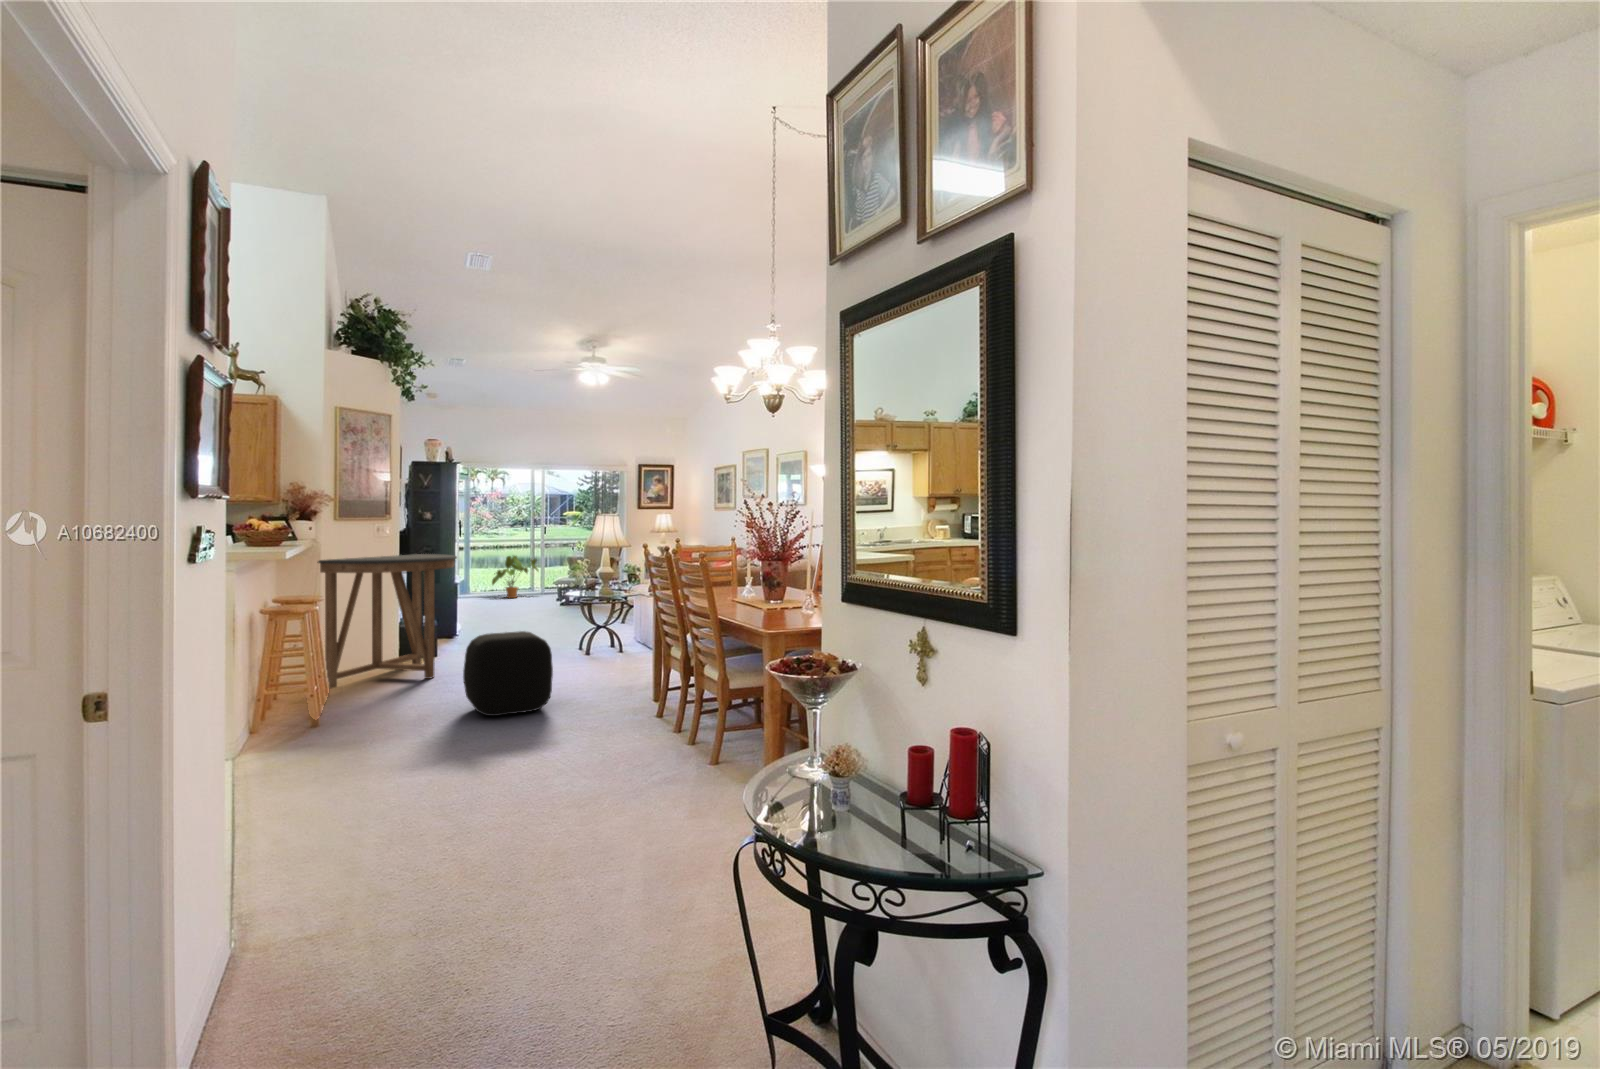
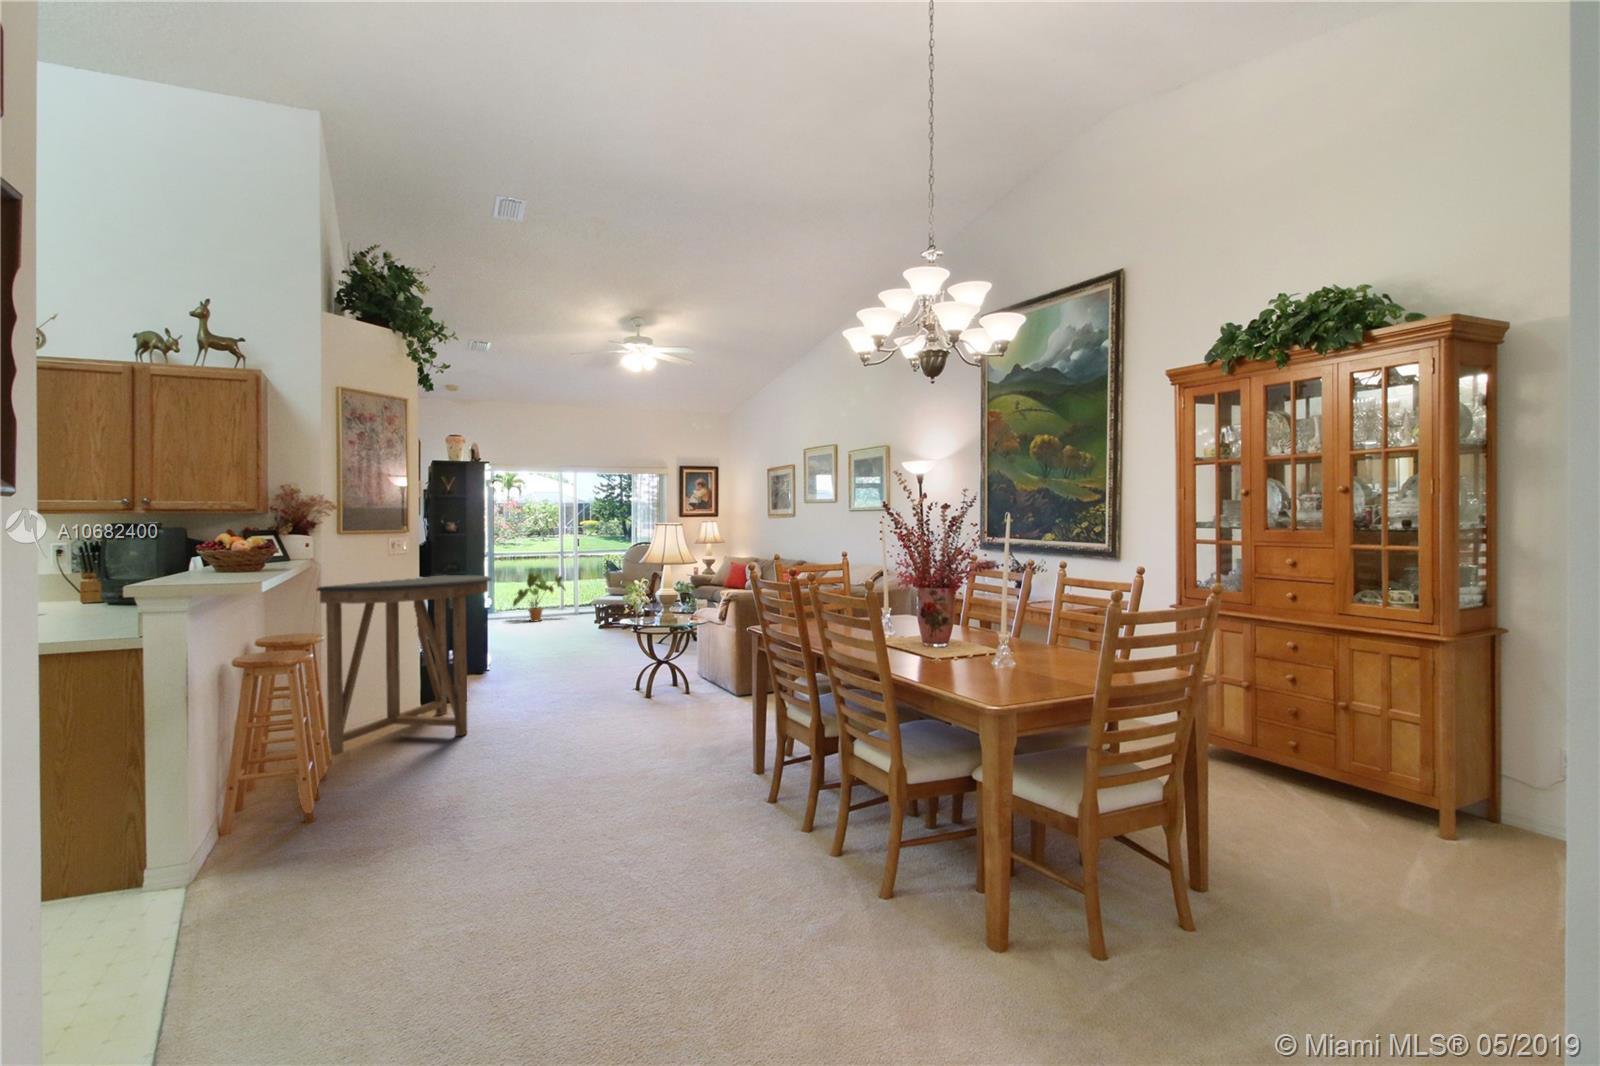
ottoman: present [463,631,553,716] -> none [517,677,635,798]

